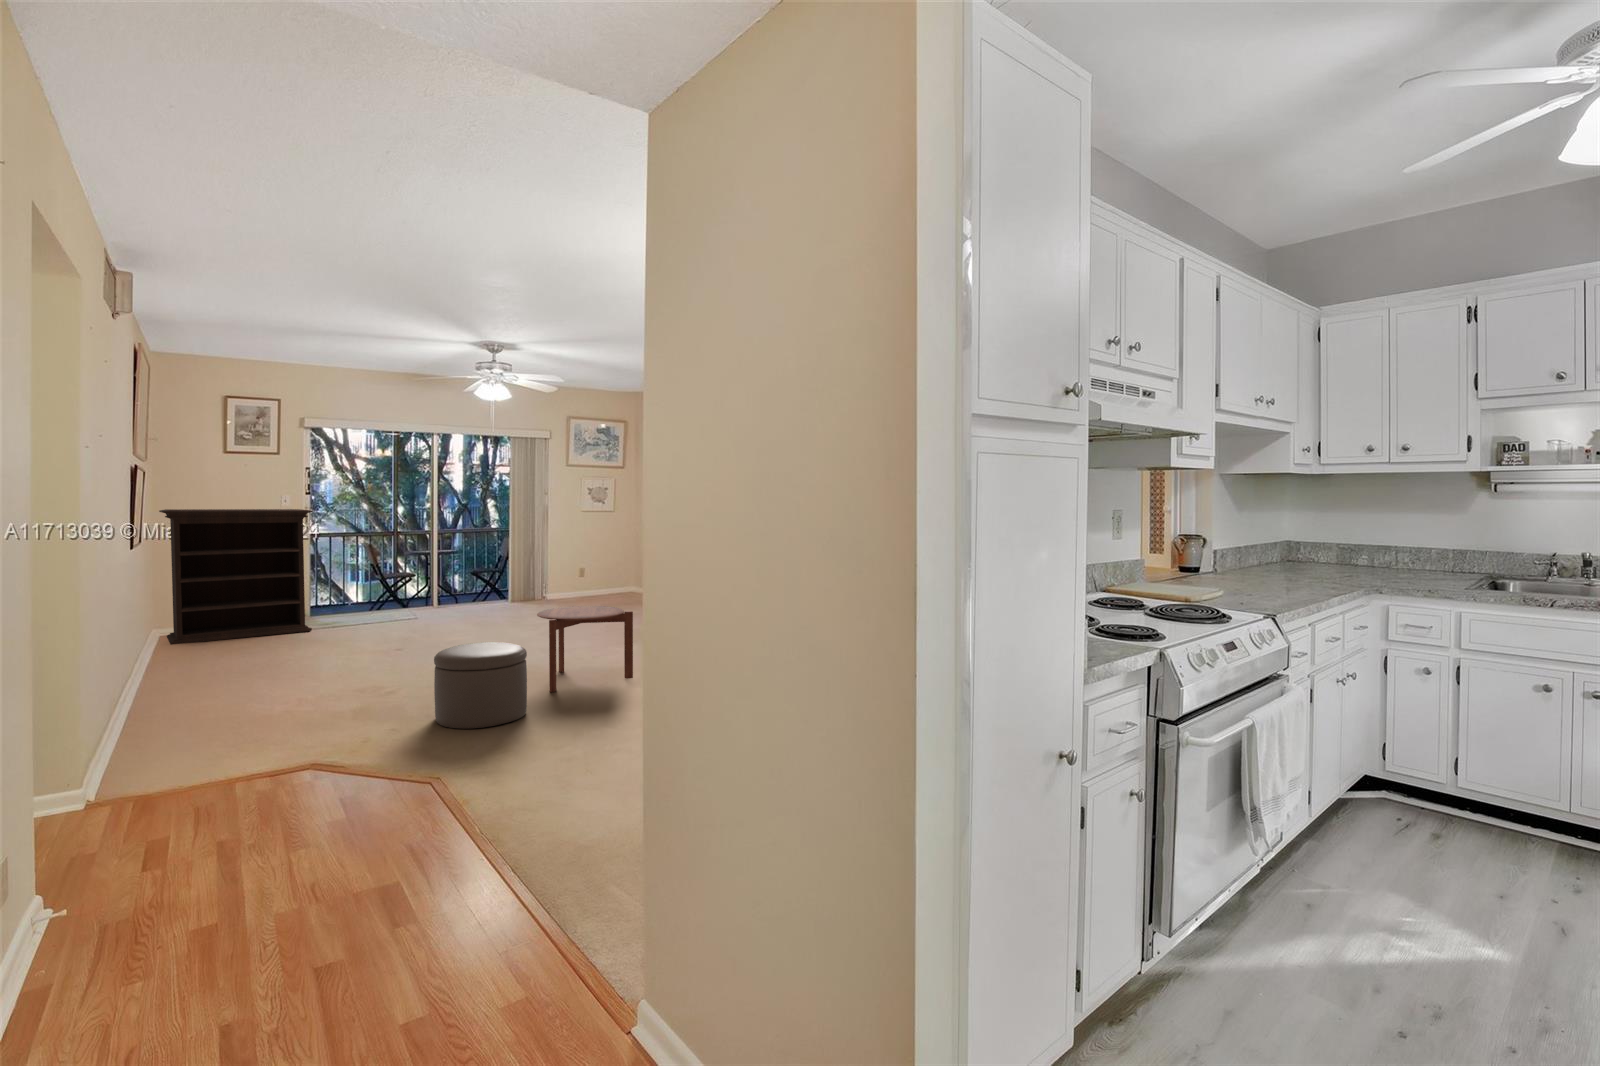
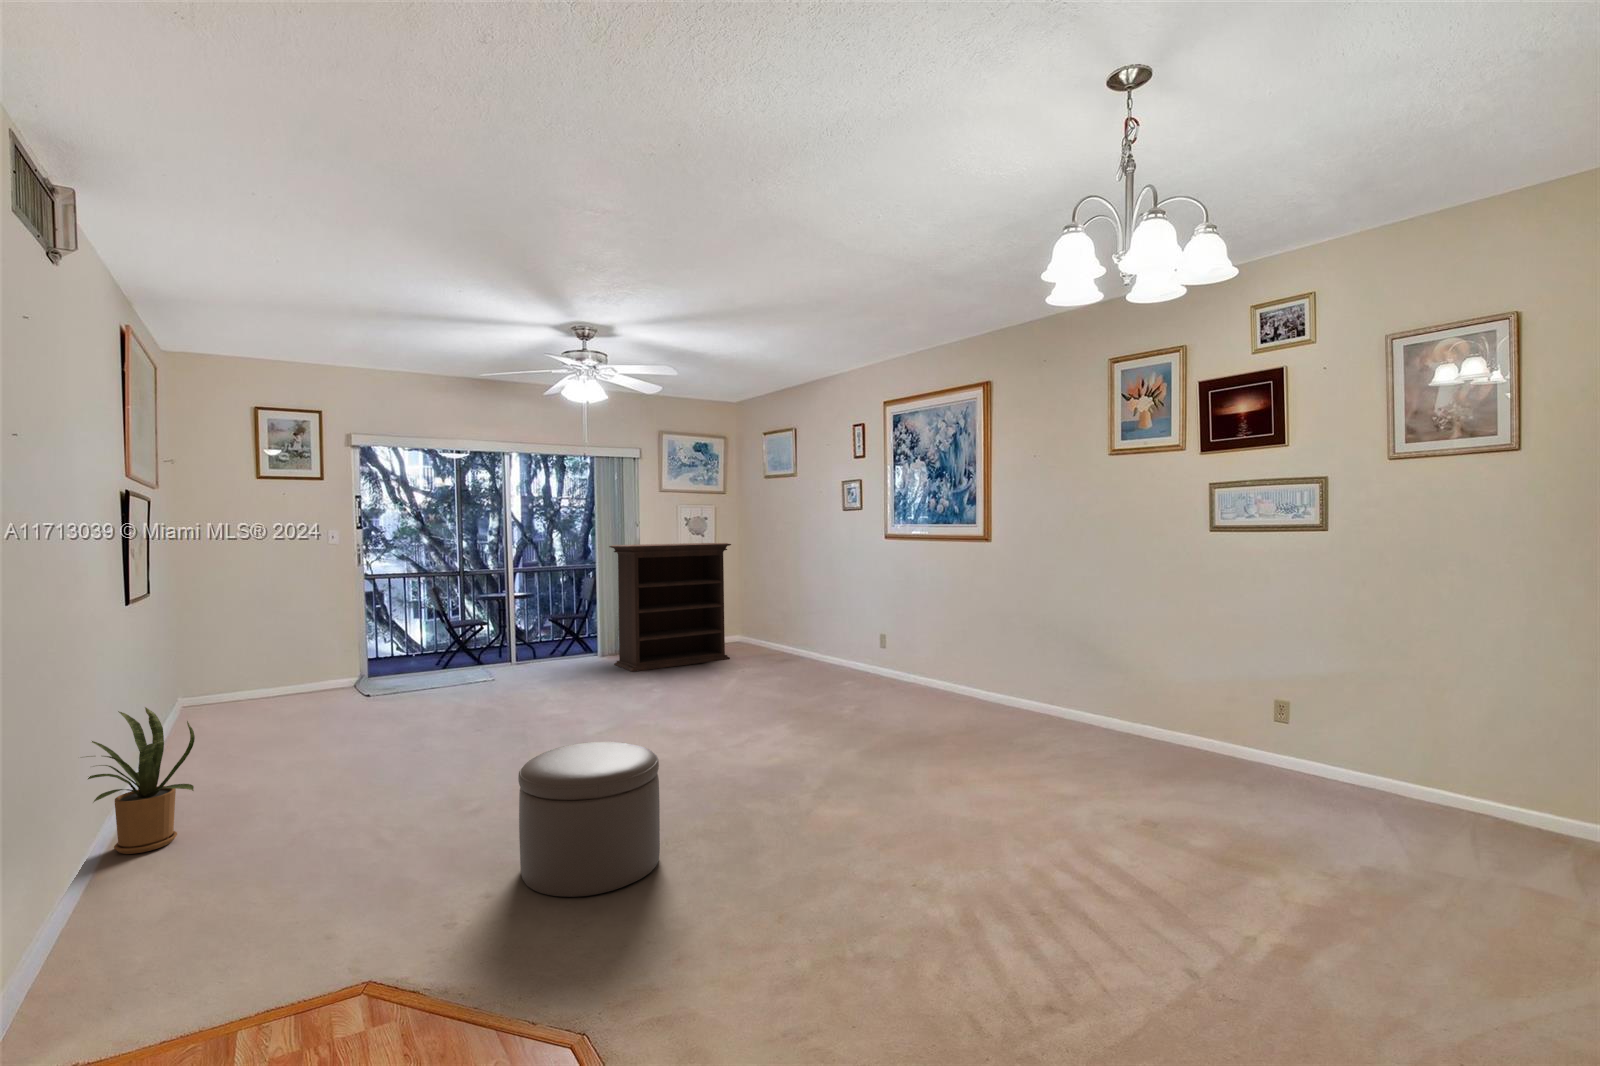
bookshelf: present [159,509,313,645] -> present [609,543,731,672]
side table: present [537,606,633,692] -> none [658,674,794,810]
house plant: none [130,617,214,711] -> present [86,707,195,854]

